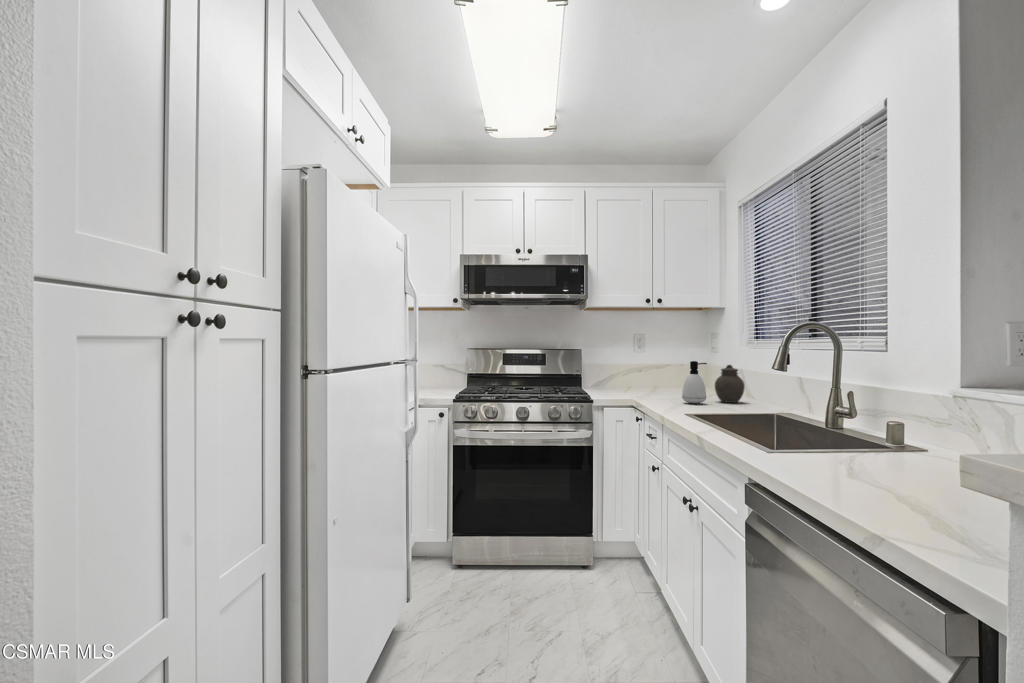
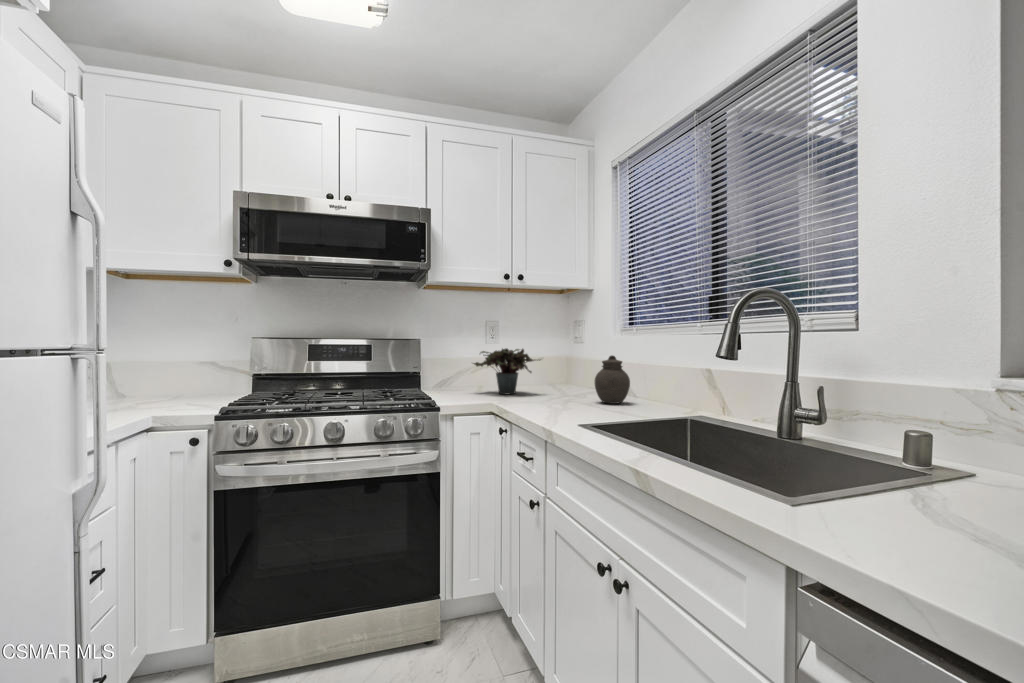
potted plant: none [620,357,678,394] -> present [473,349,540,394]
soap dispenser: present [682,361,707,404] -> none [559,351,590,407]

